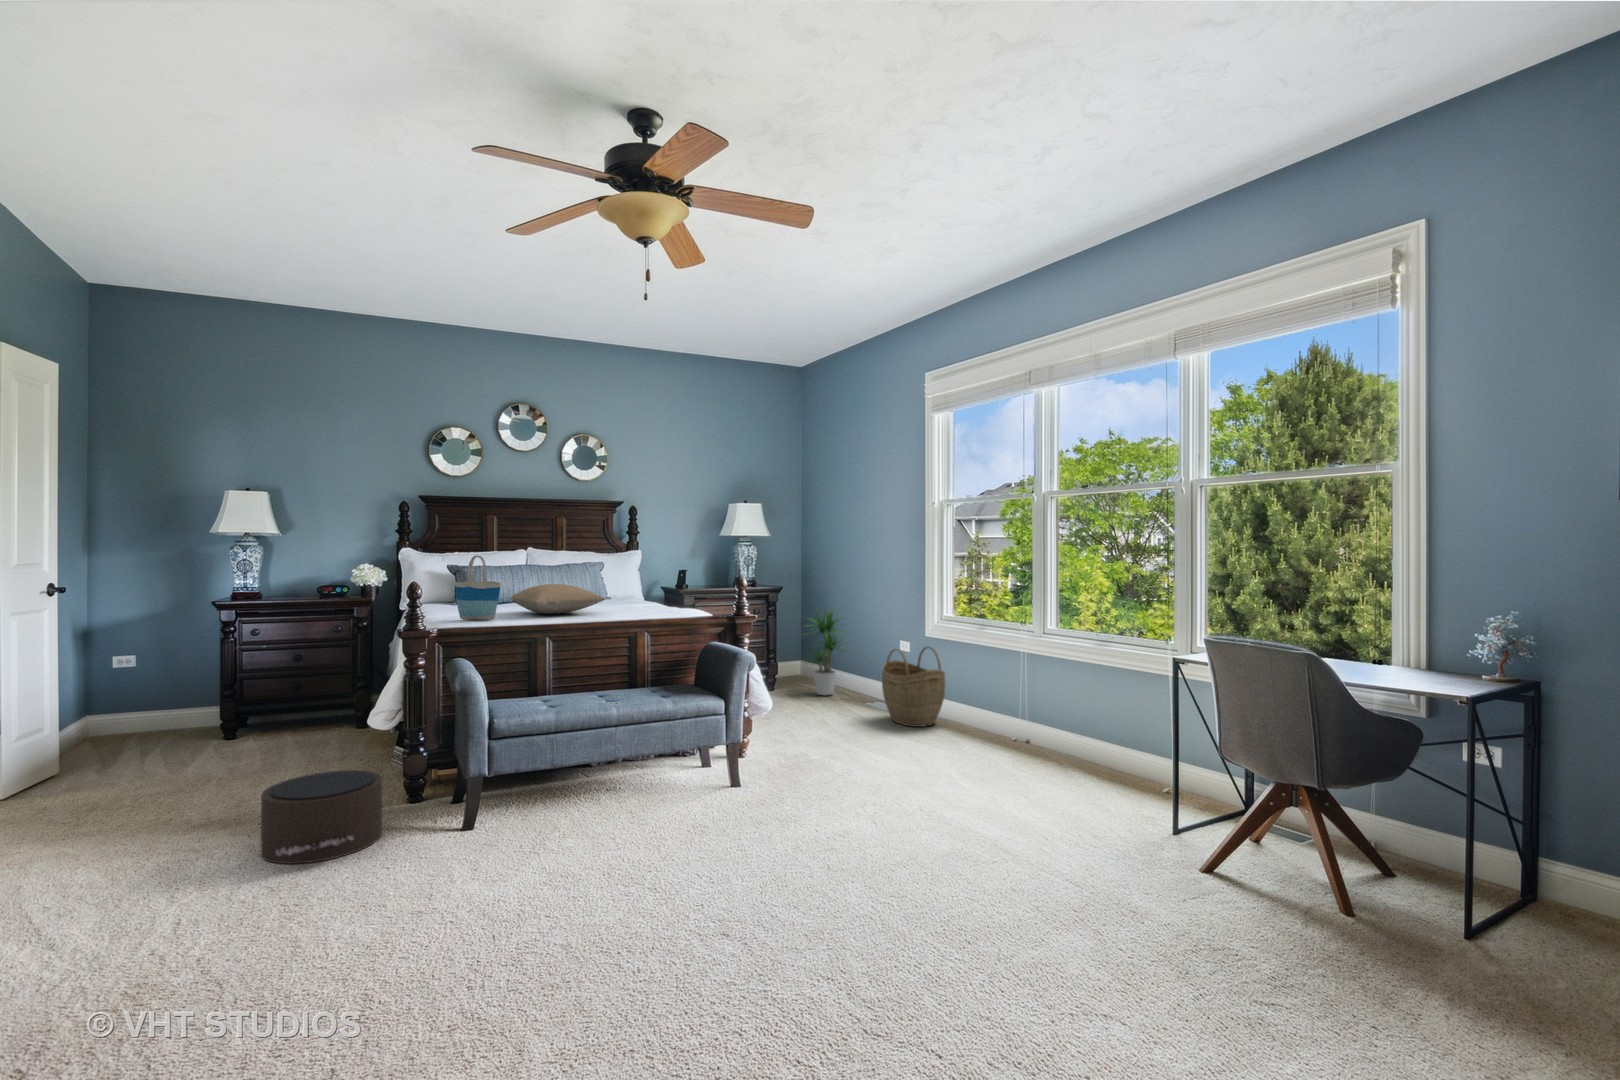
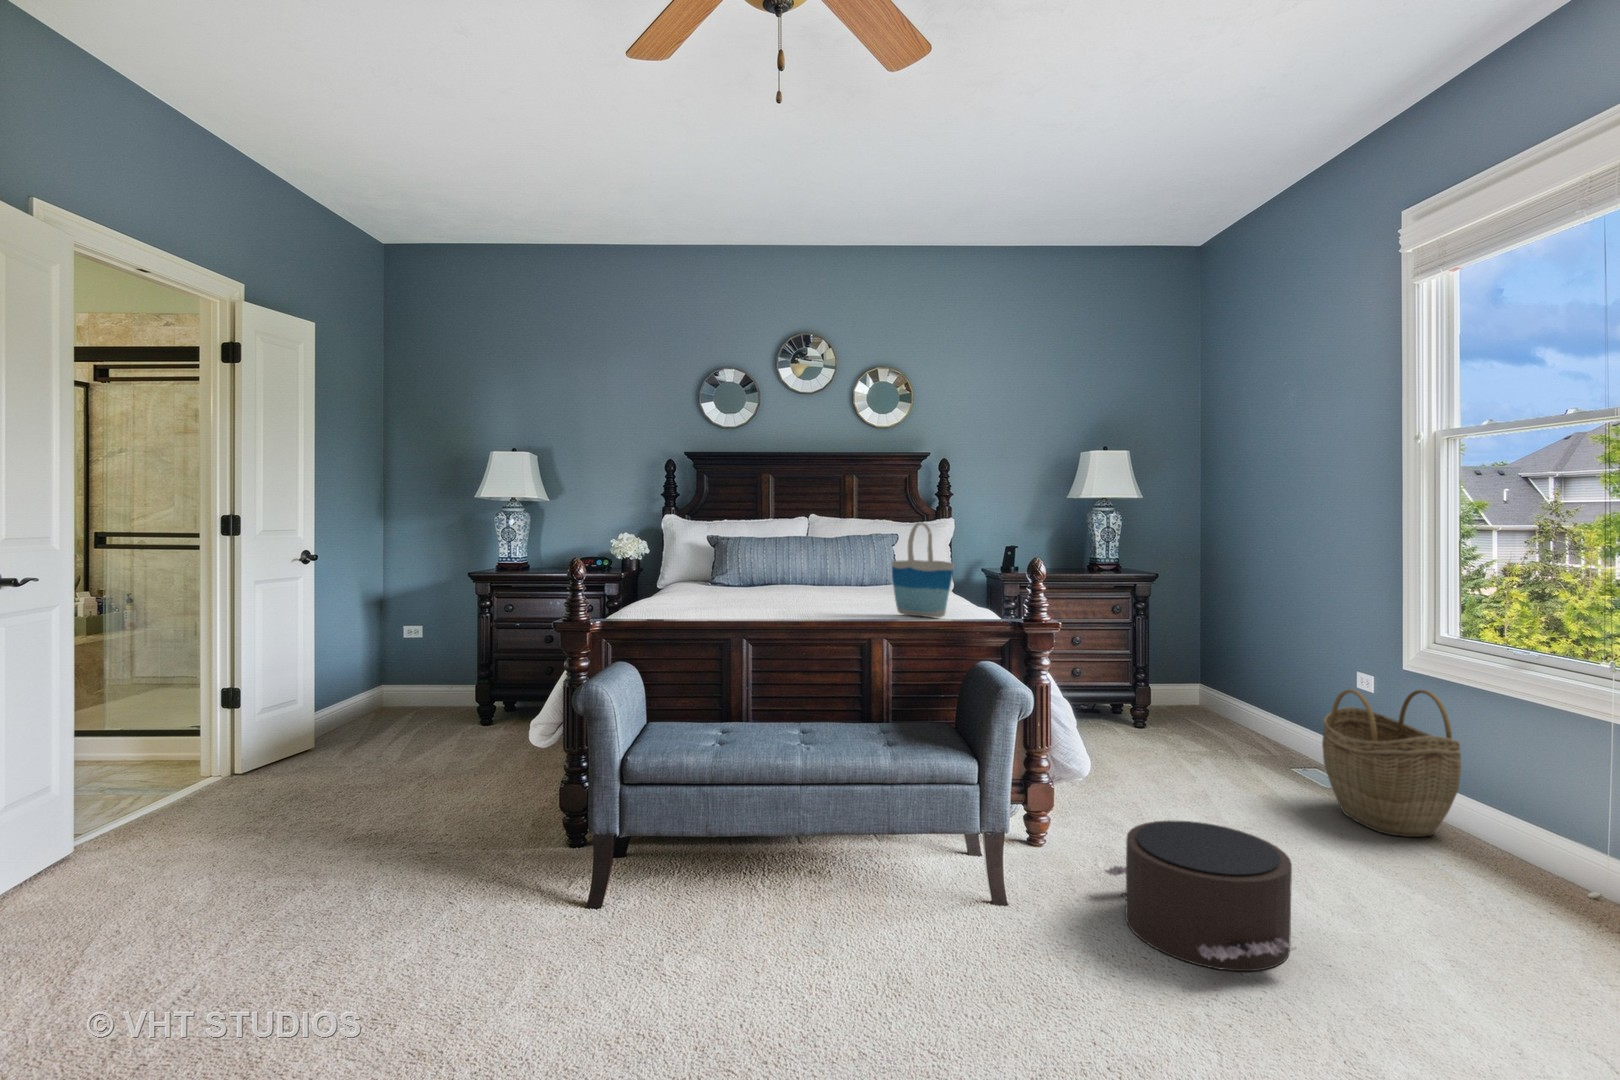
tote bag: present [456,555,501,620] -> present [892,523,954,617]
pillow: present [510,584,605,614] -> none [745,561,854,600]
potted plant: present [808,610,844,695] -> none [1182,603,1276,744]
pouf: present [261,770,382,864] -> present [1105,820,1294,971]

